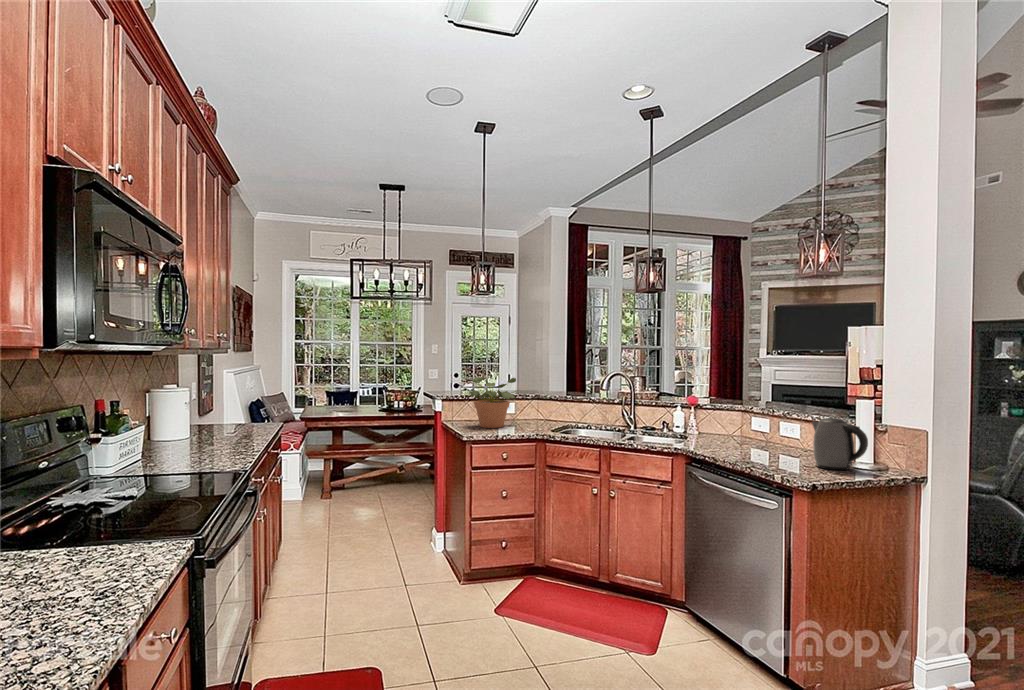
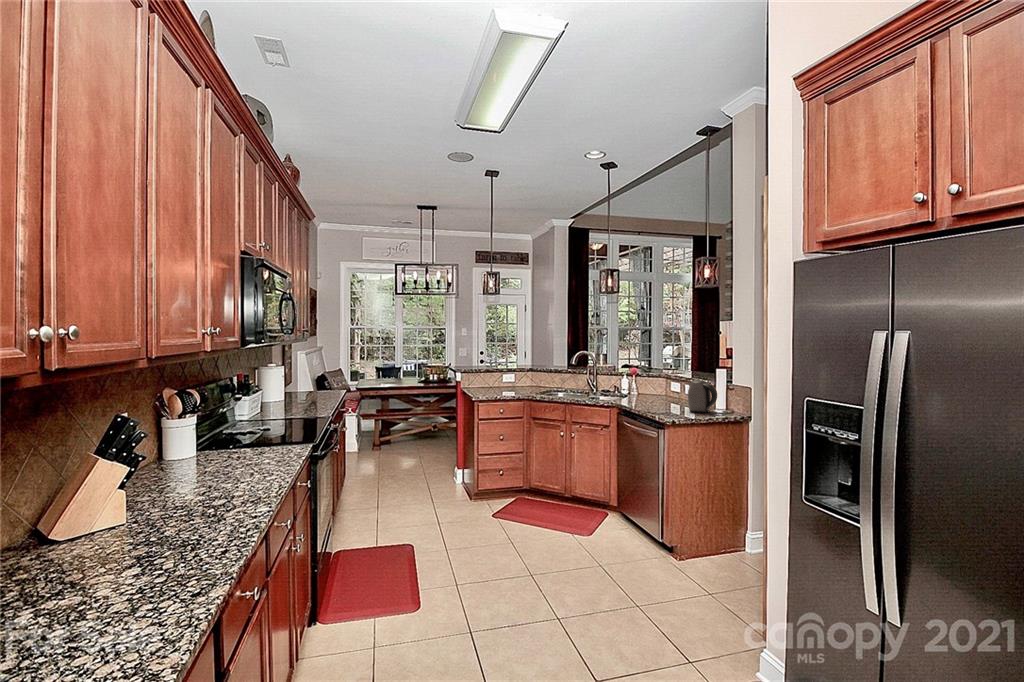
potted plant: present [469,377,519,428] -> none [479,355,518,391]

